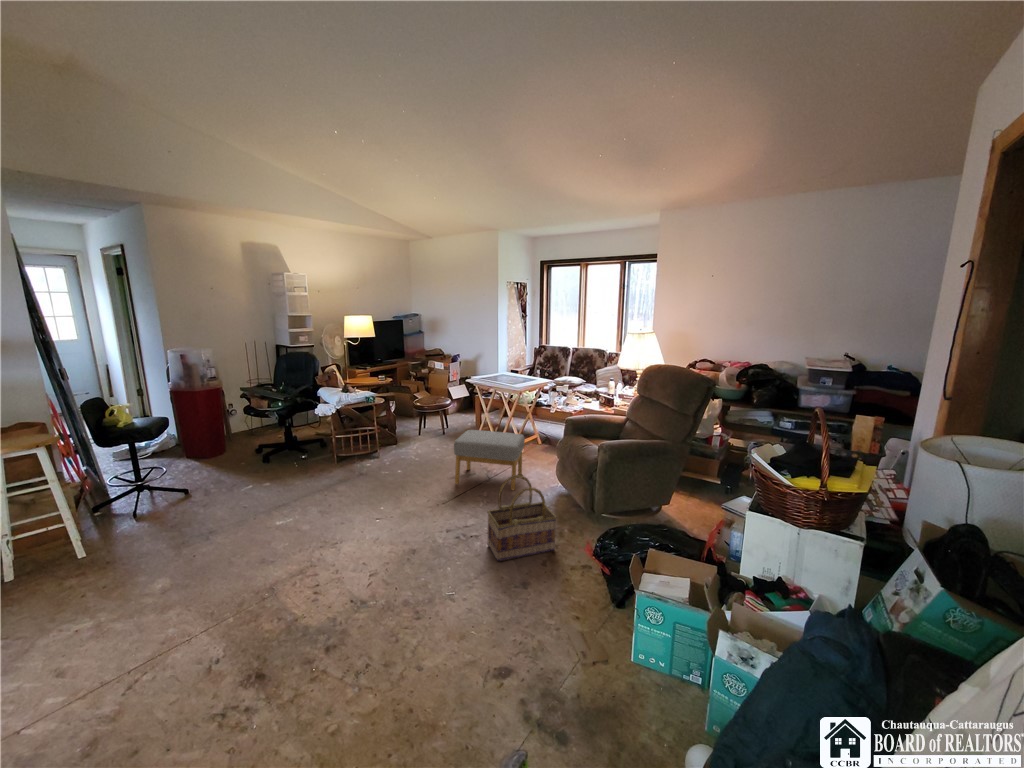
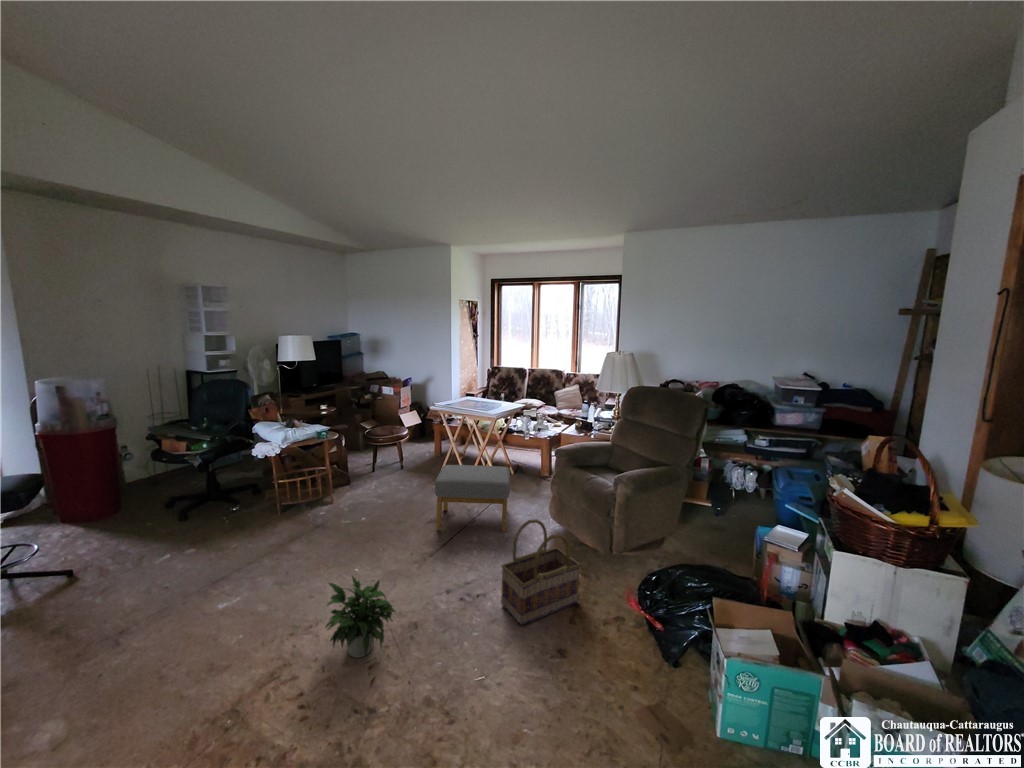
potted plant: none [338,505,394,567] -> present [325,576,396,658]

